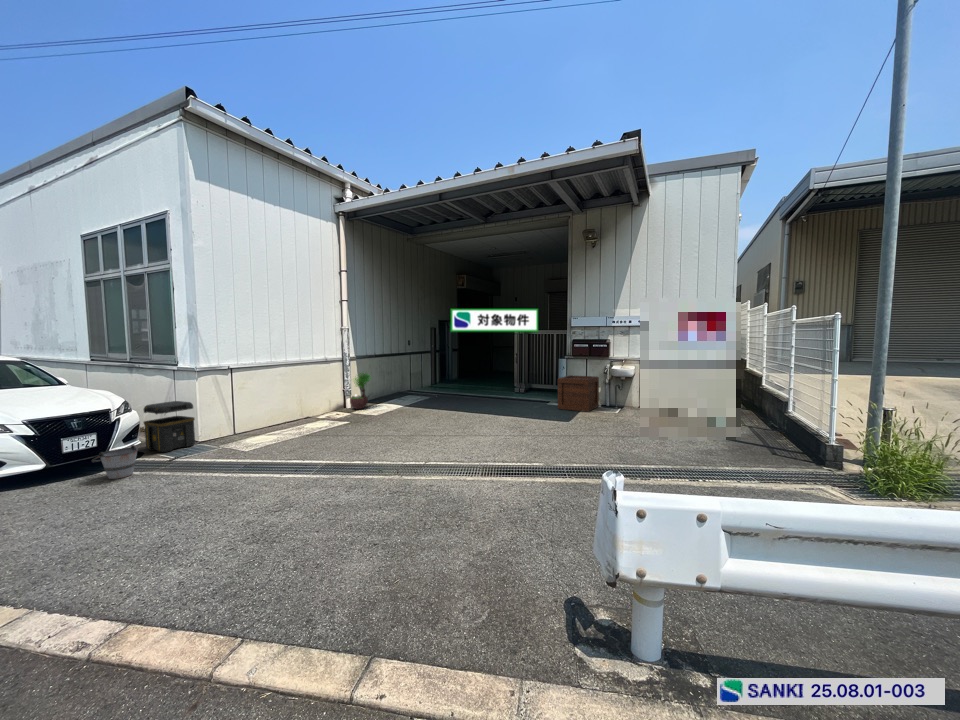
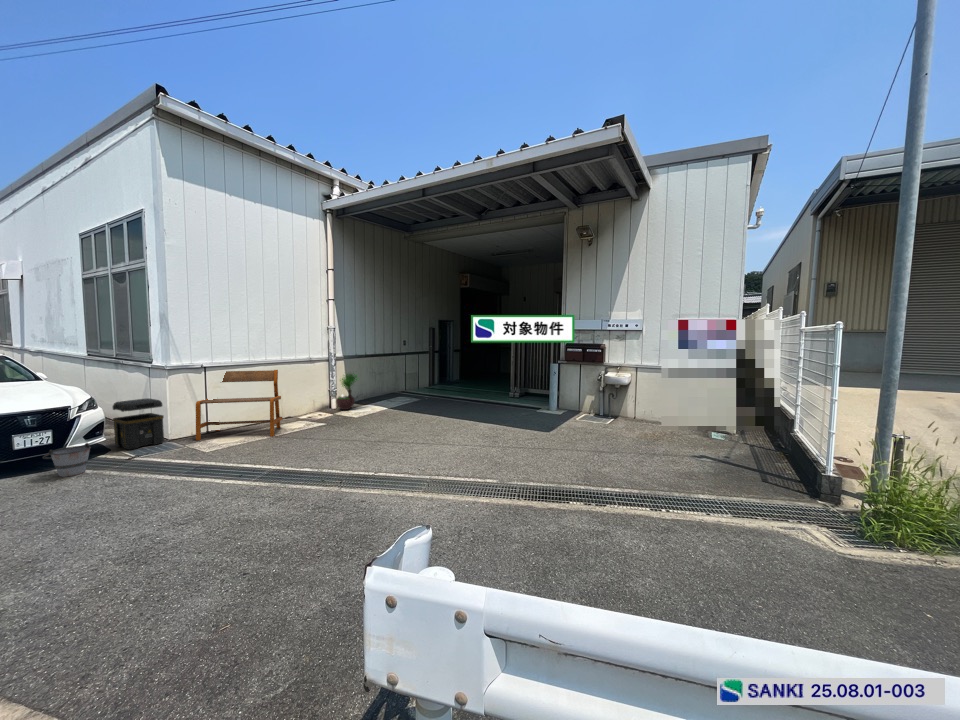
bench: none [226,370,307,442] -> present [196,370,282,440]
wooden crate: present [558,375,599,412] -> none [547,381,593,421]

